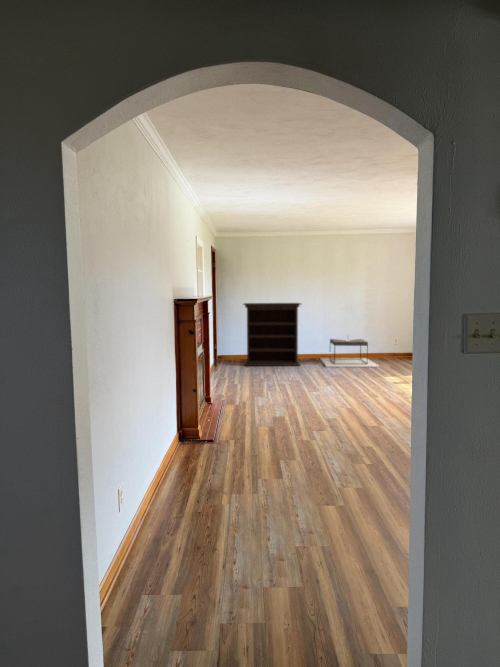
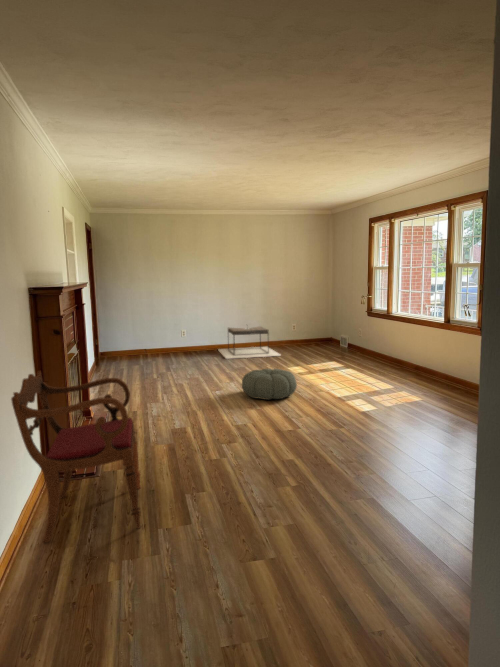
bookshelf: present [244,303,300,366] -> none [128,289,197,363]
armchair: none [164,358,247,477] -> present [11,371,141,543]
pouf: none [336,375,387,402] -> present [242,369,297,400]

